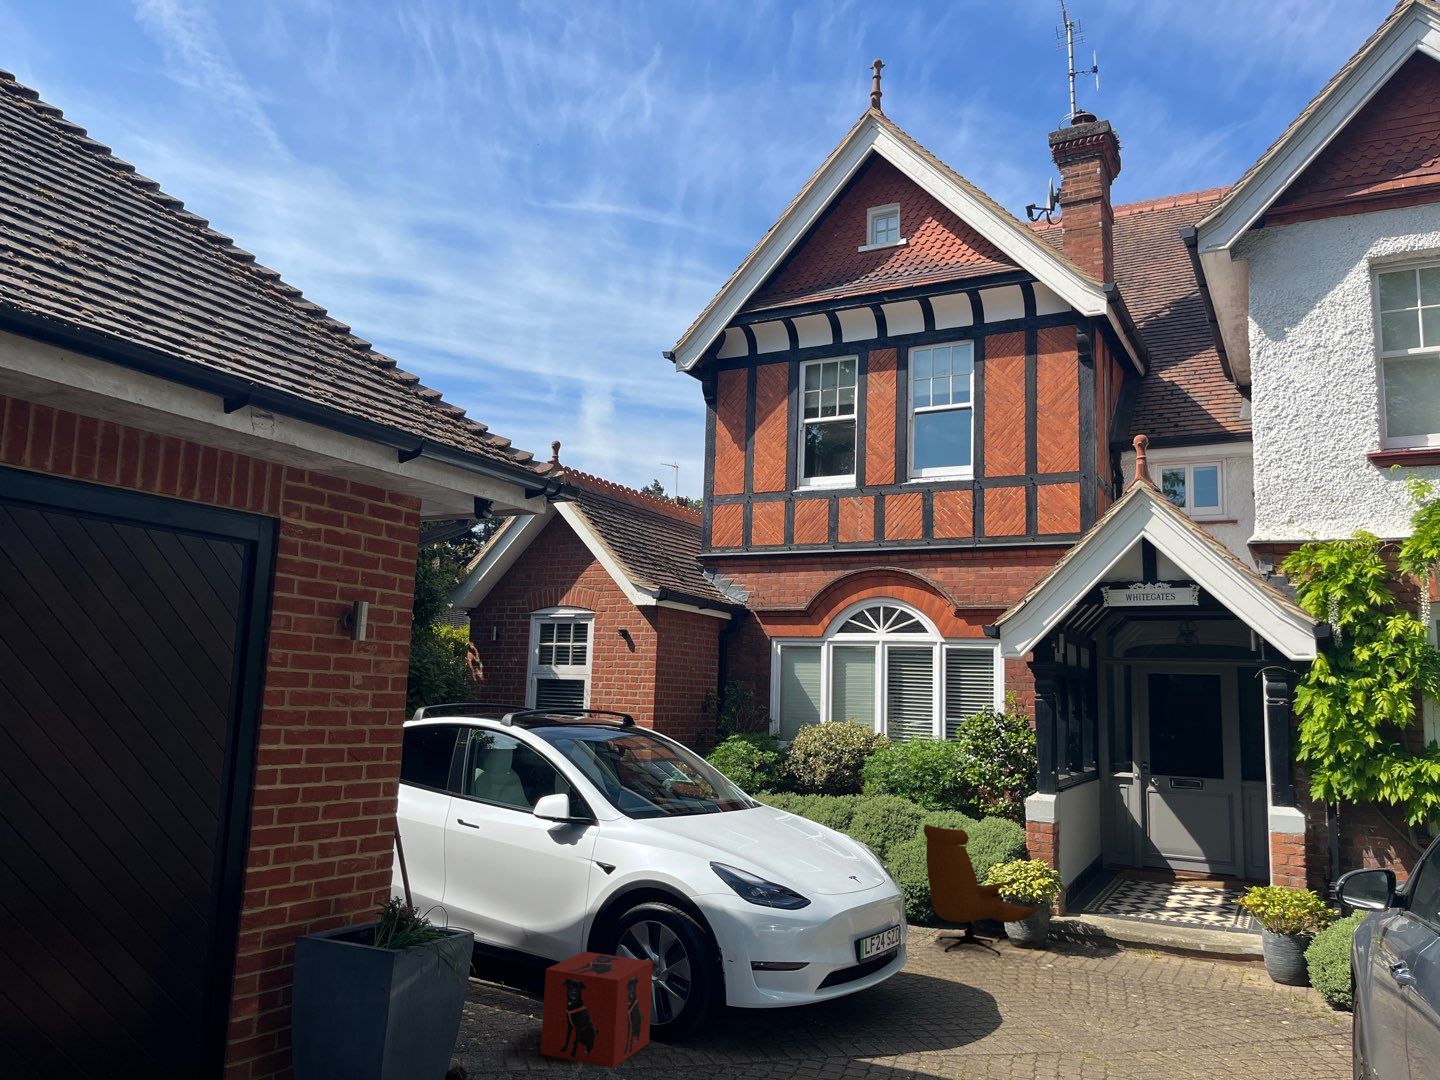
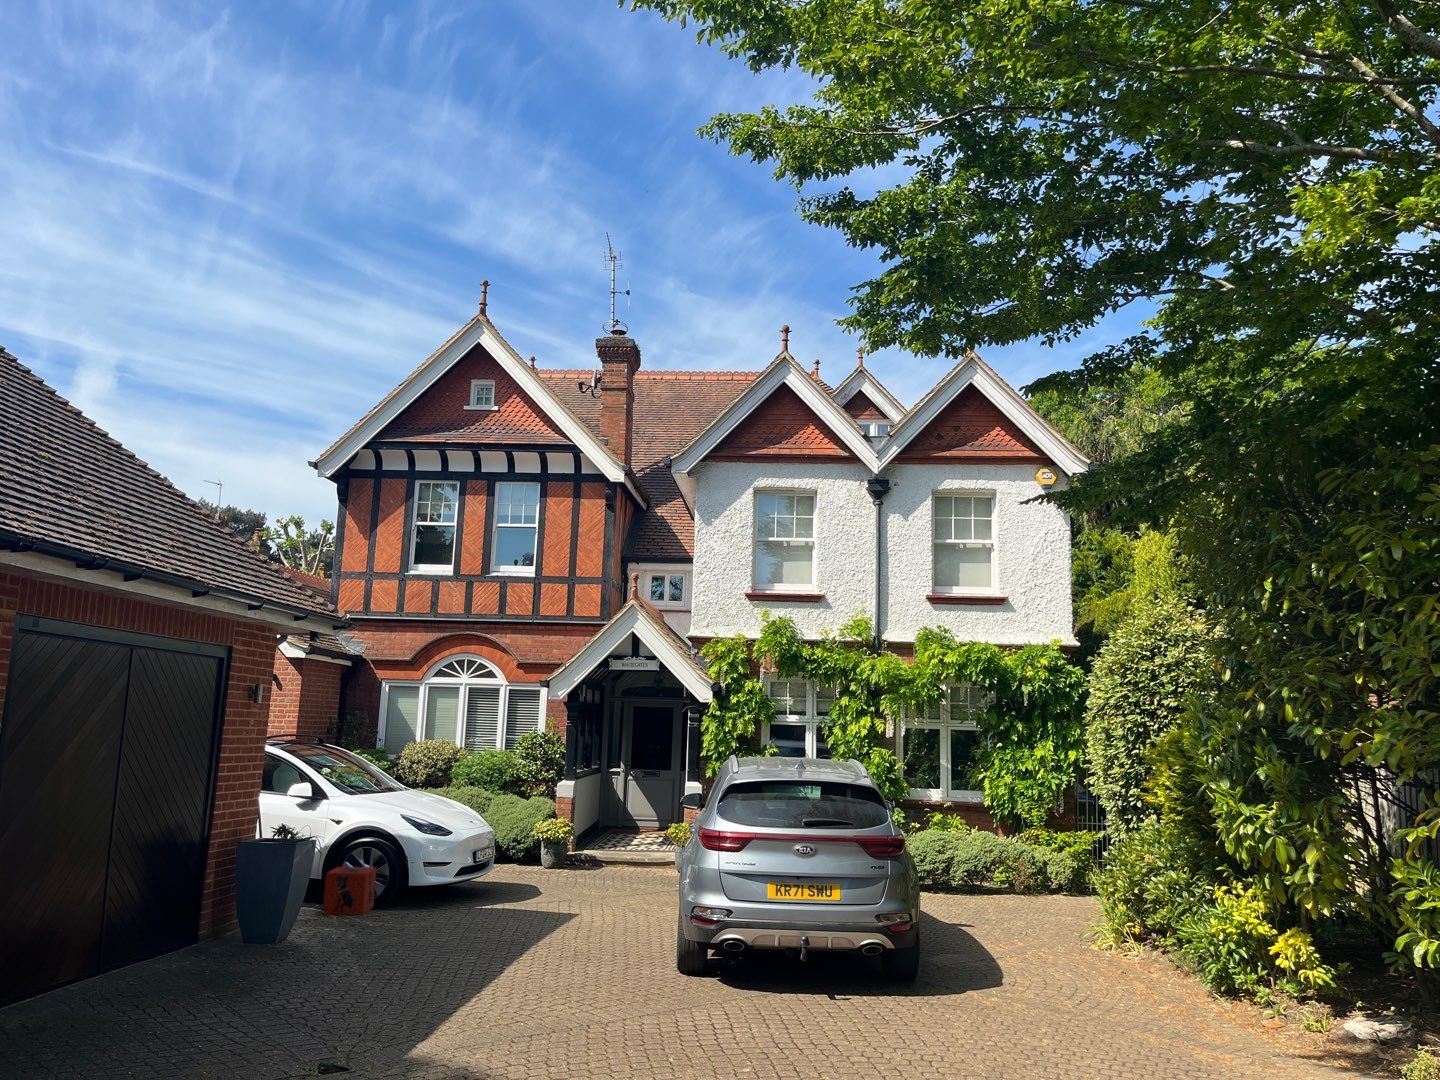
lounge chair: present [924,824,1038,956] -> none [500,800,560,870]

